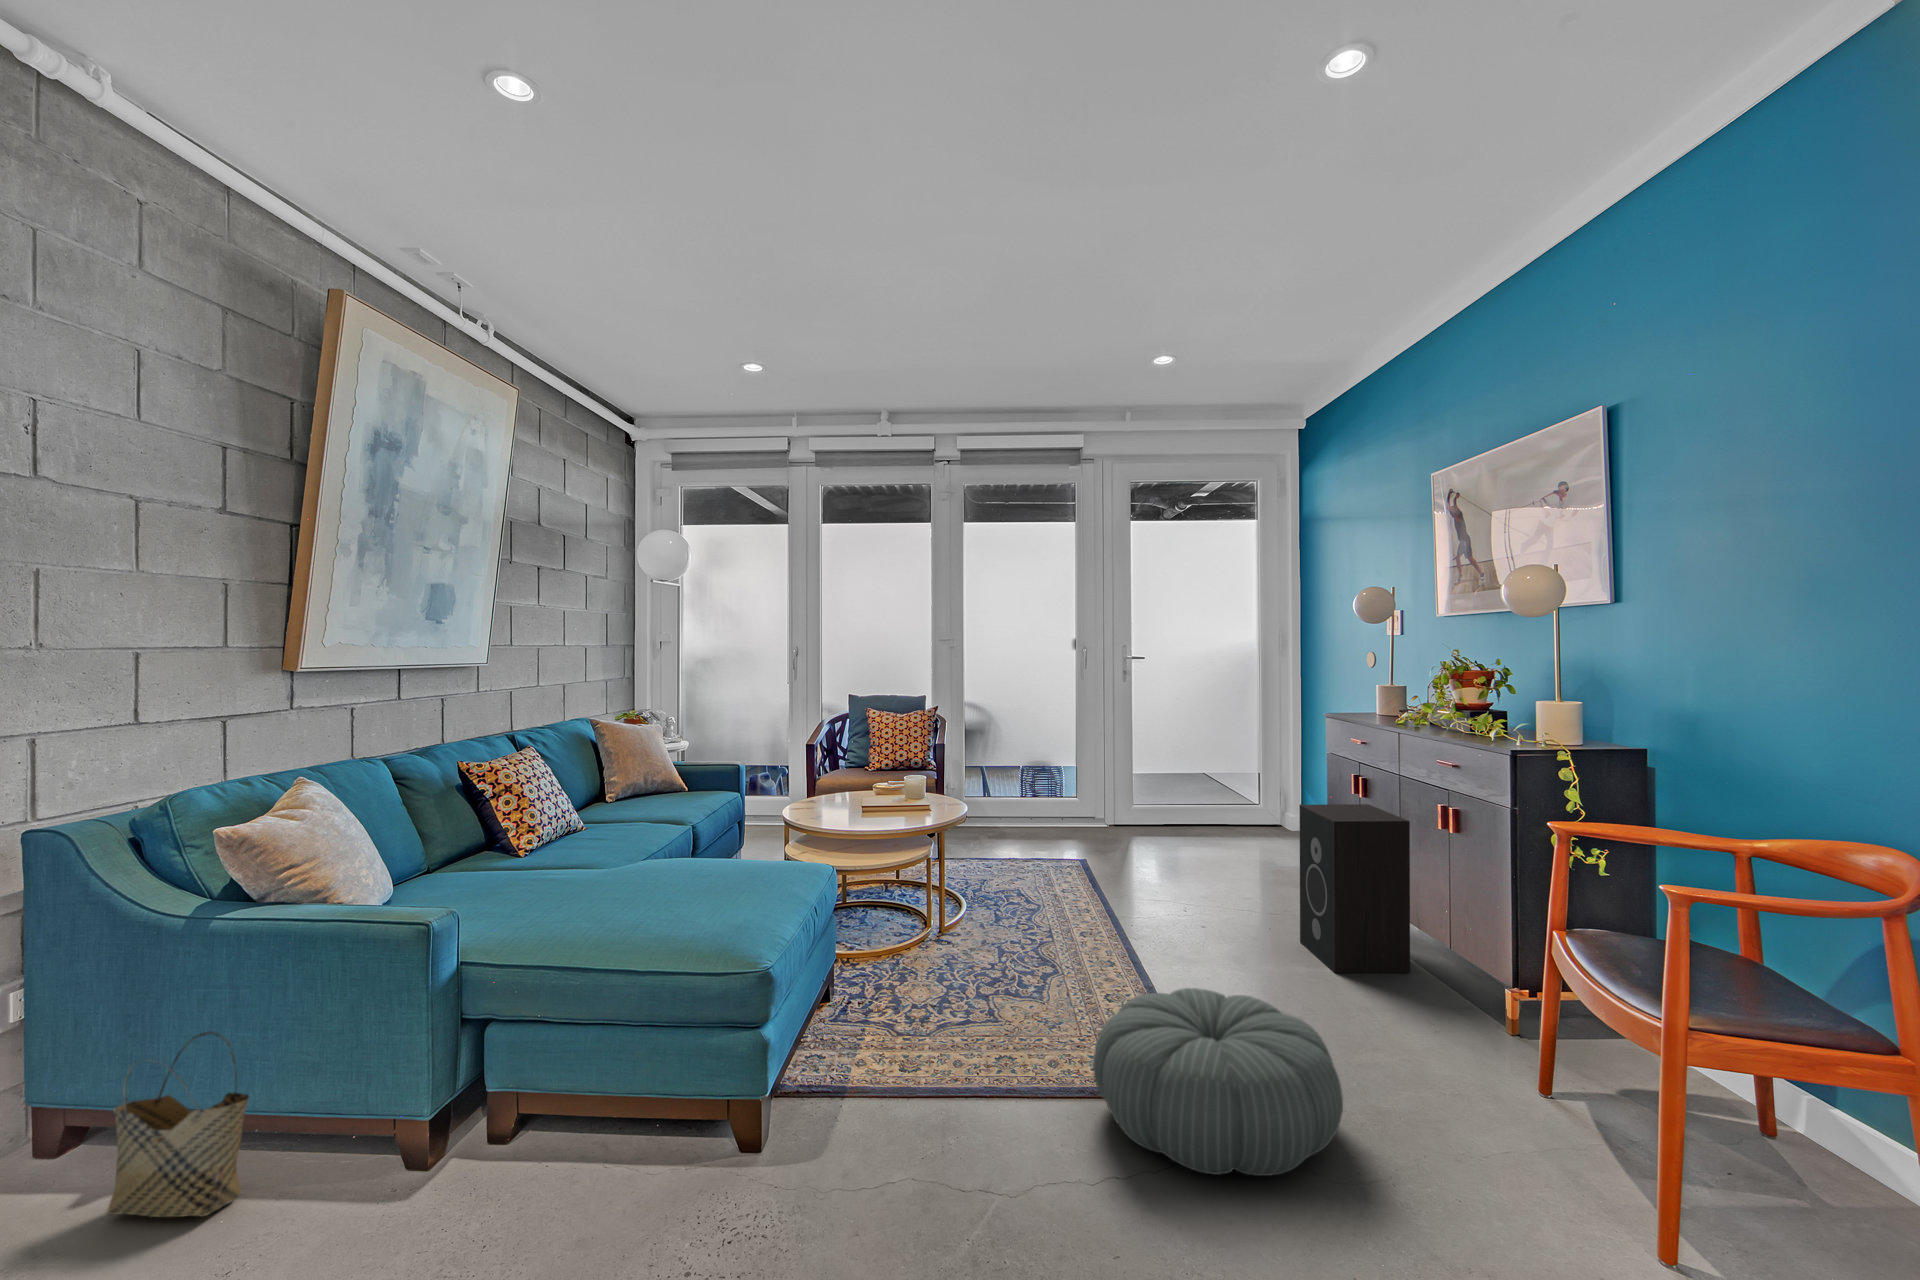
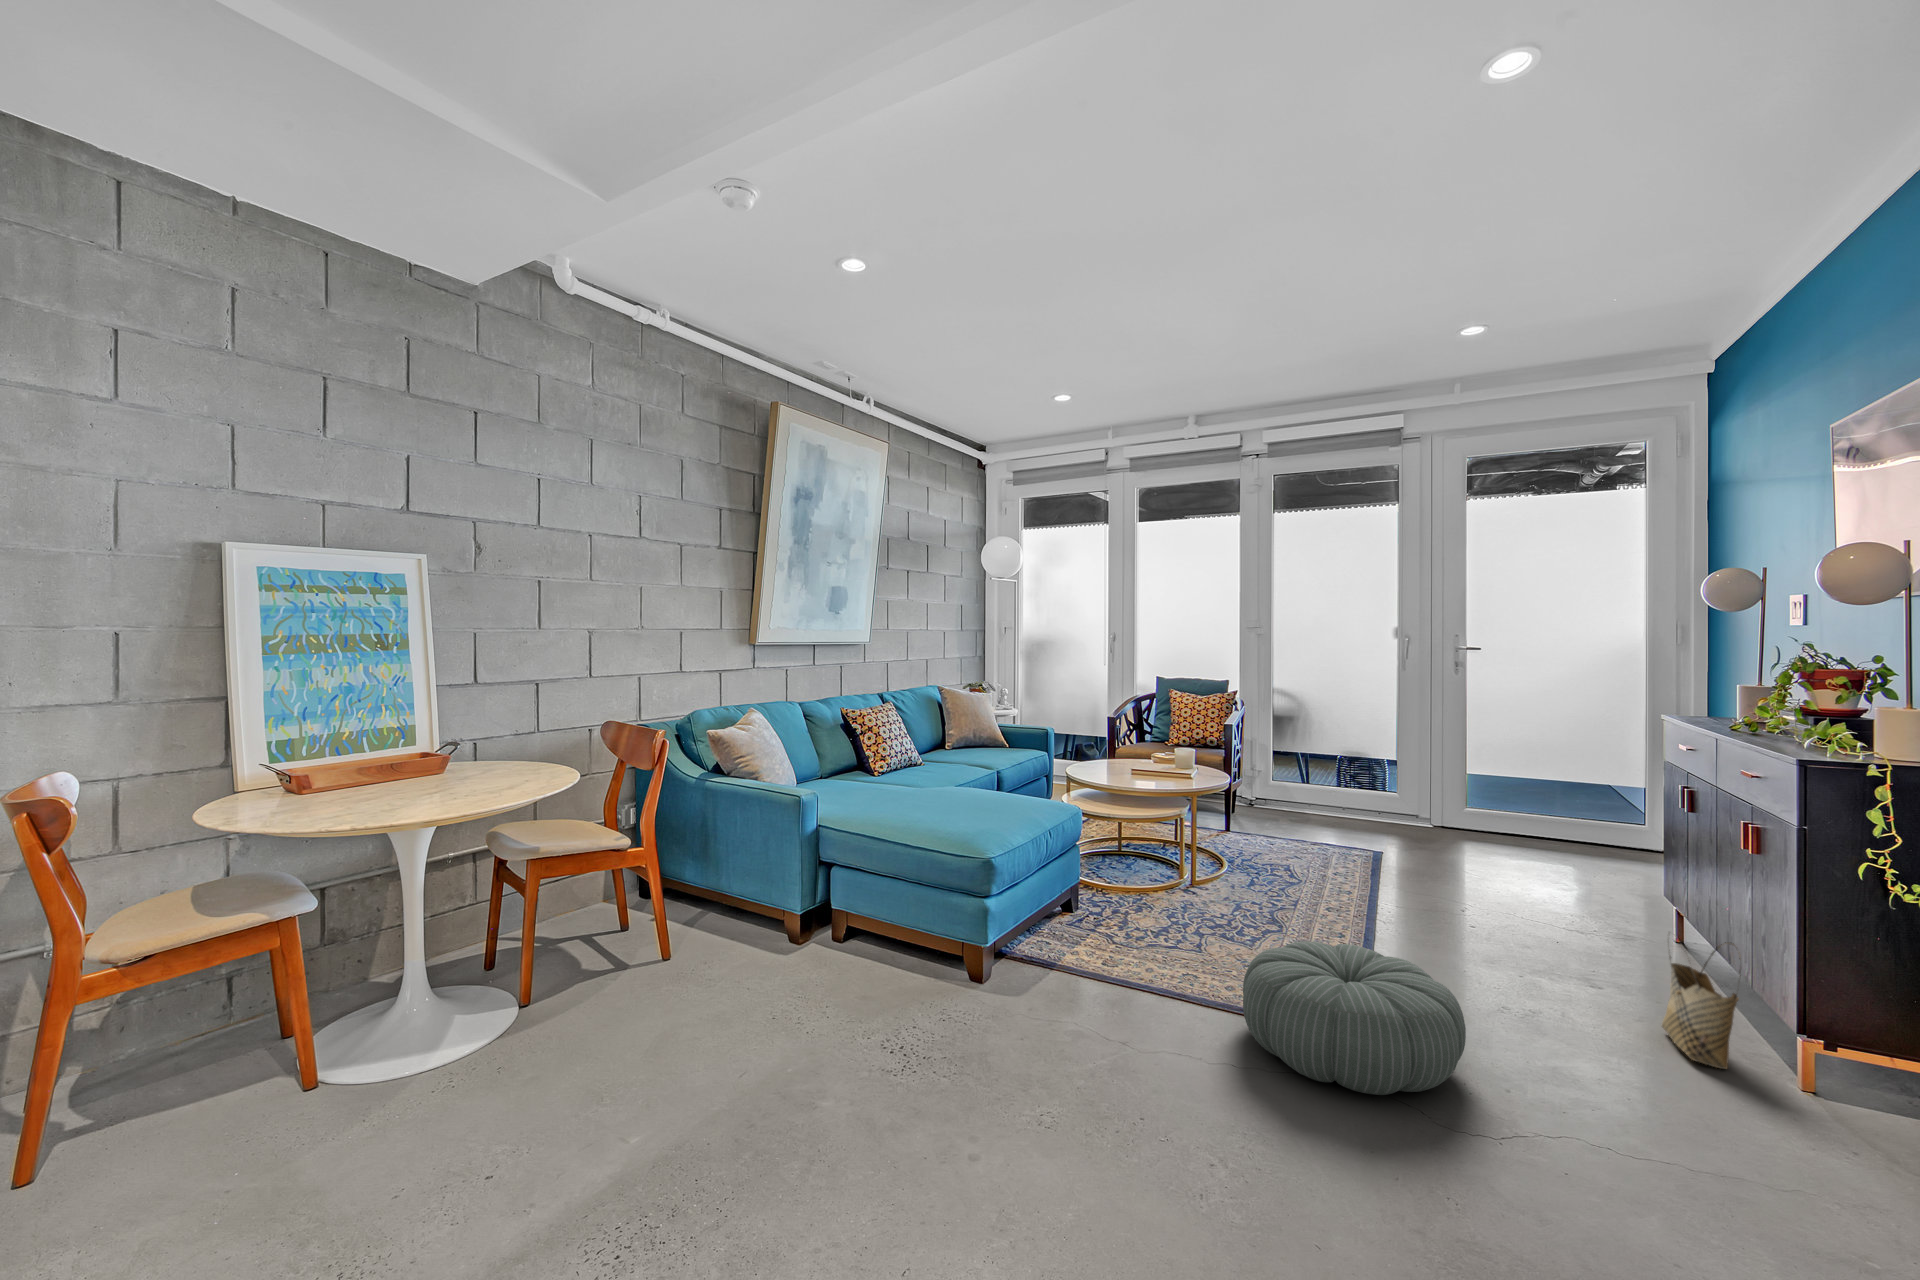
speaker: present [1299,804,1410,973] -> none [1563,811,1686,999]
woven basket: present [107,1032,249,1217] -> present [1662,942,1741,1069]

